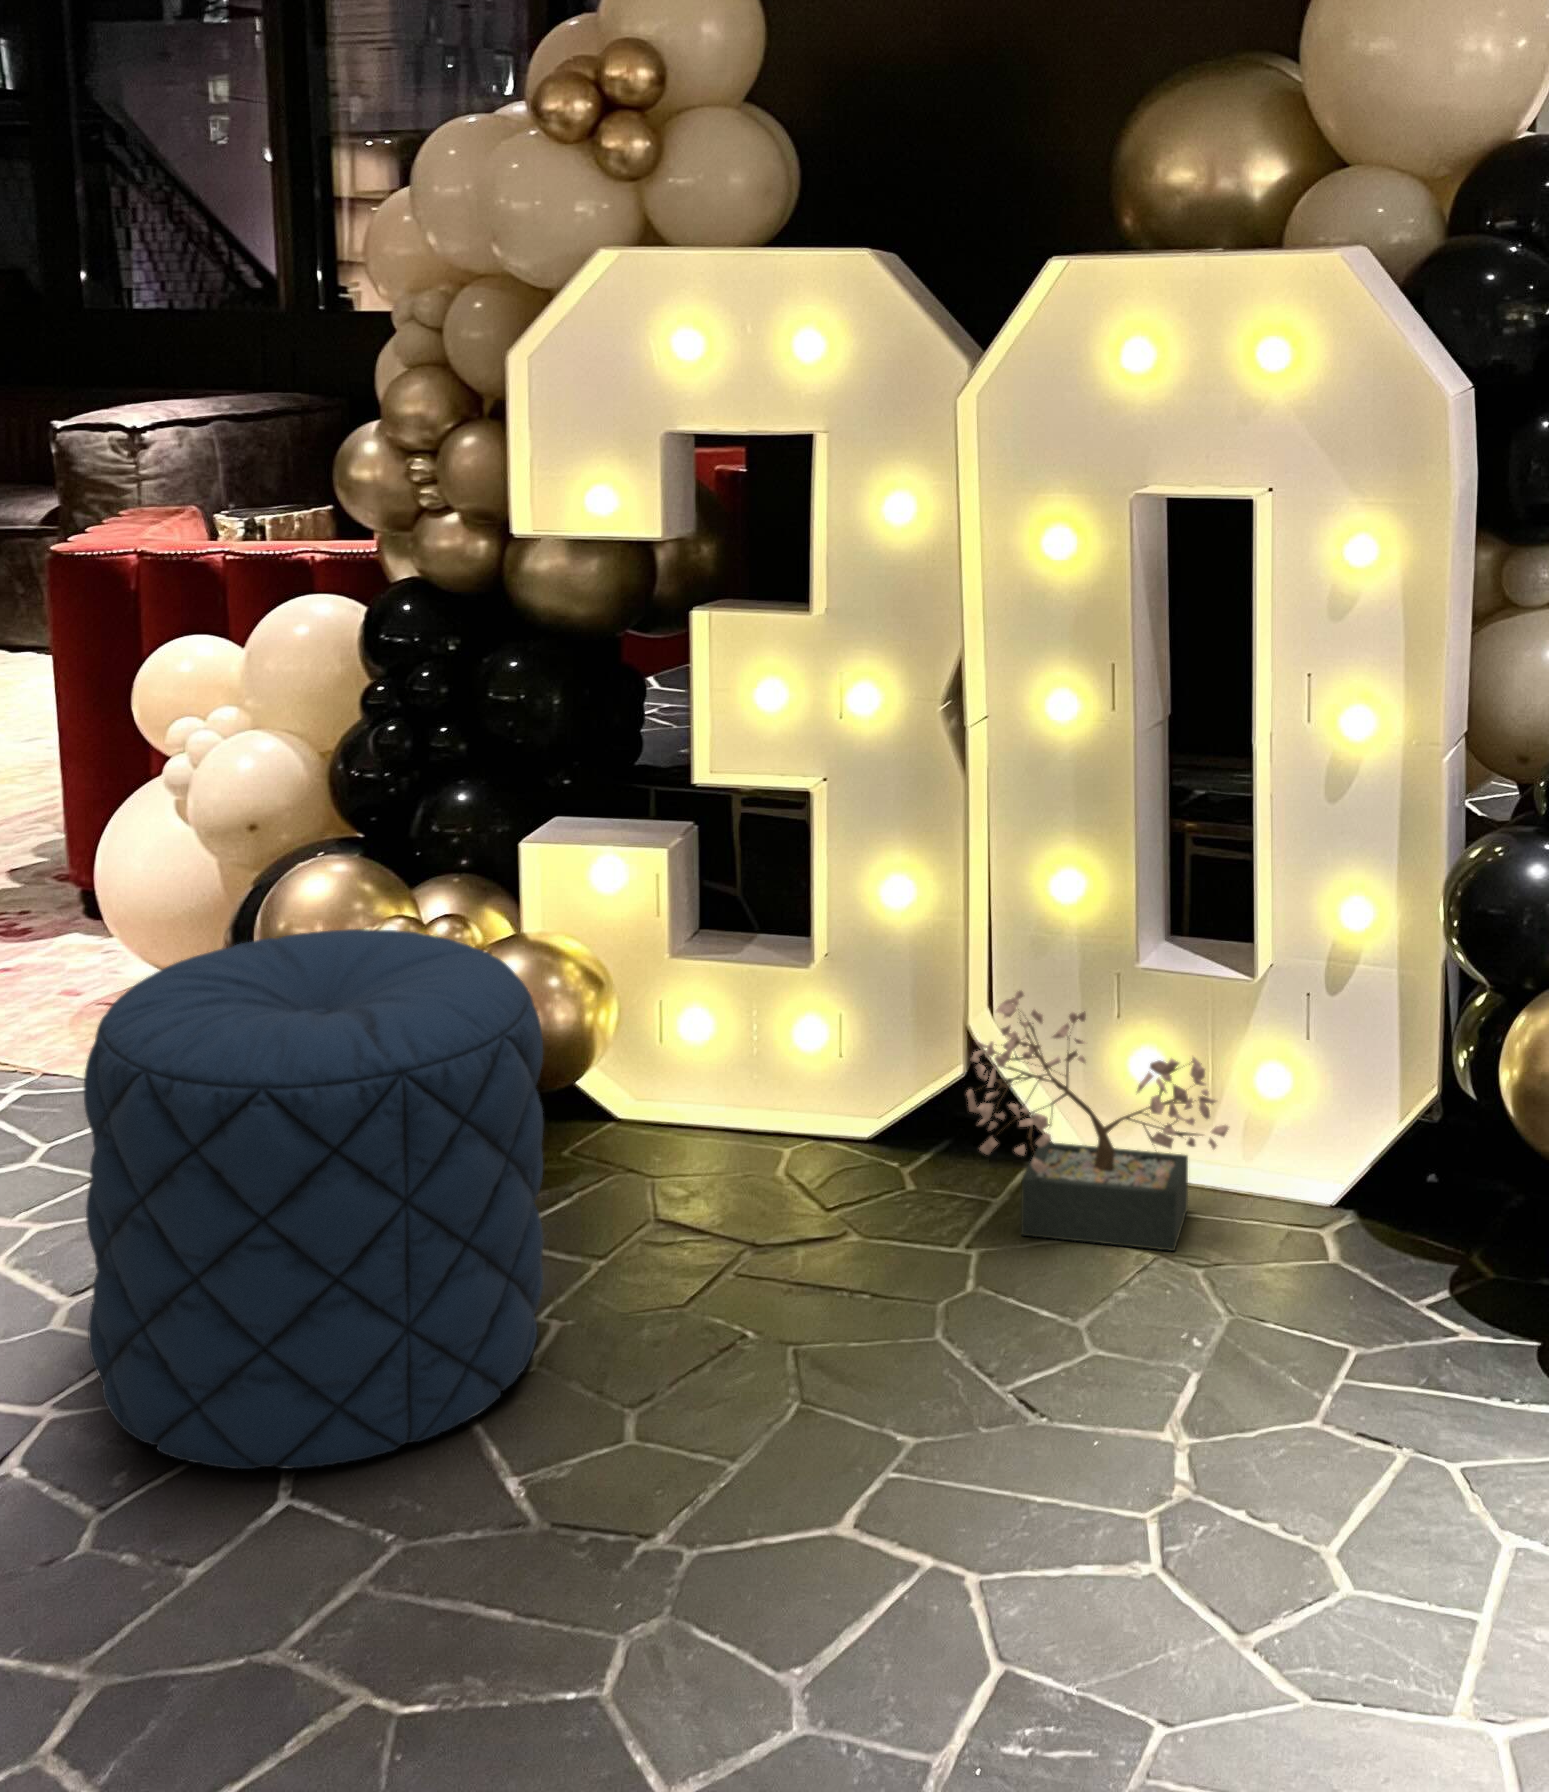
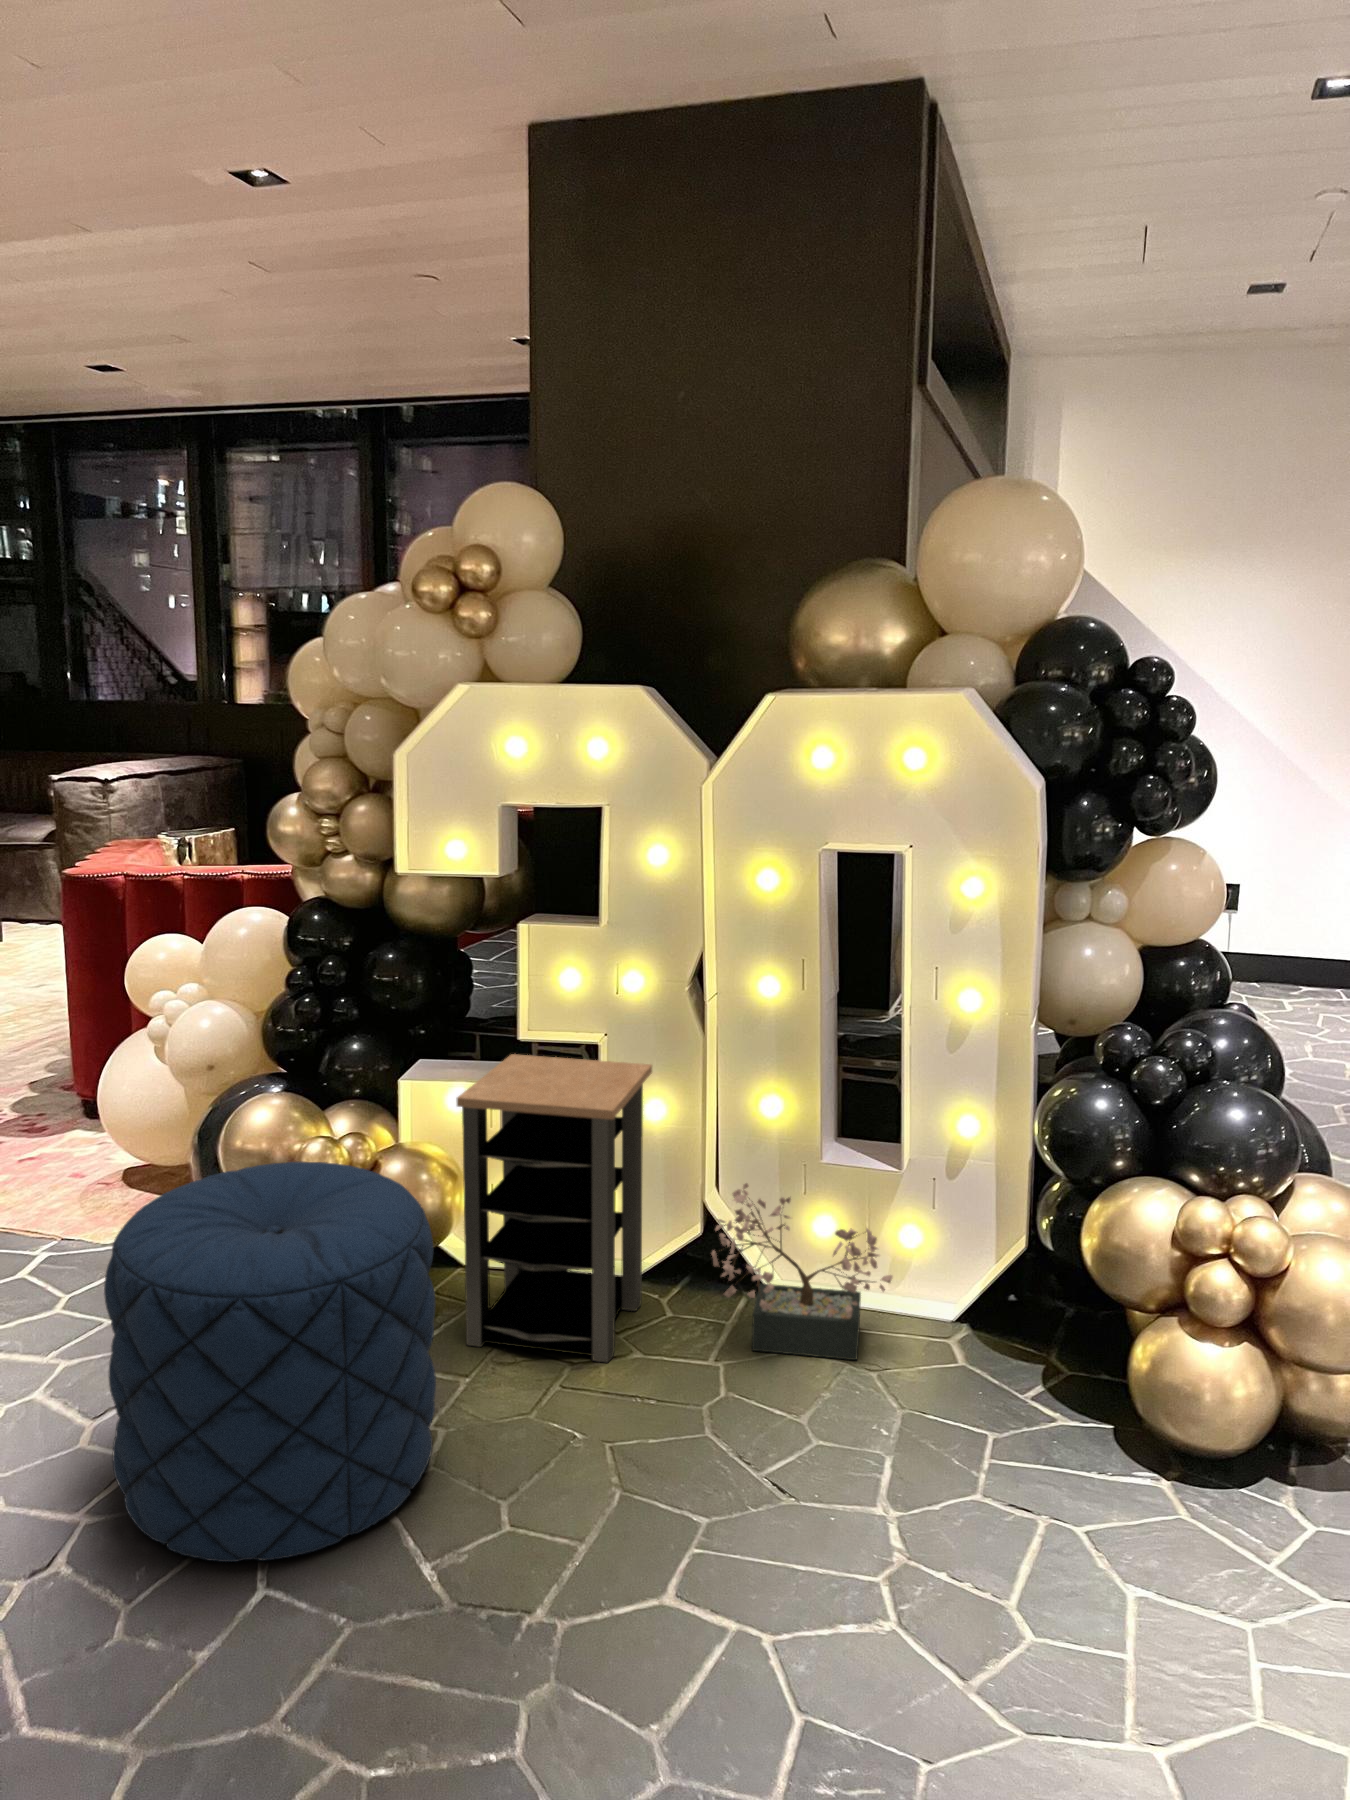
side table: none [593,800,886,1246] -> present [457,1054,652,1362]

